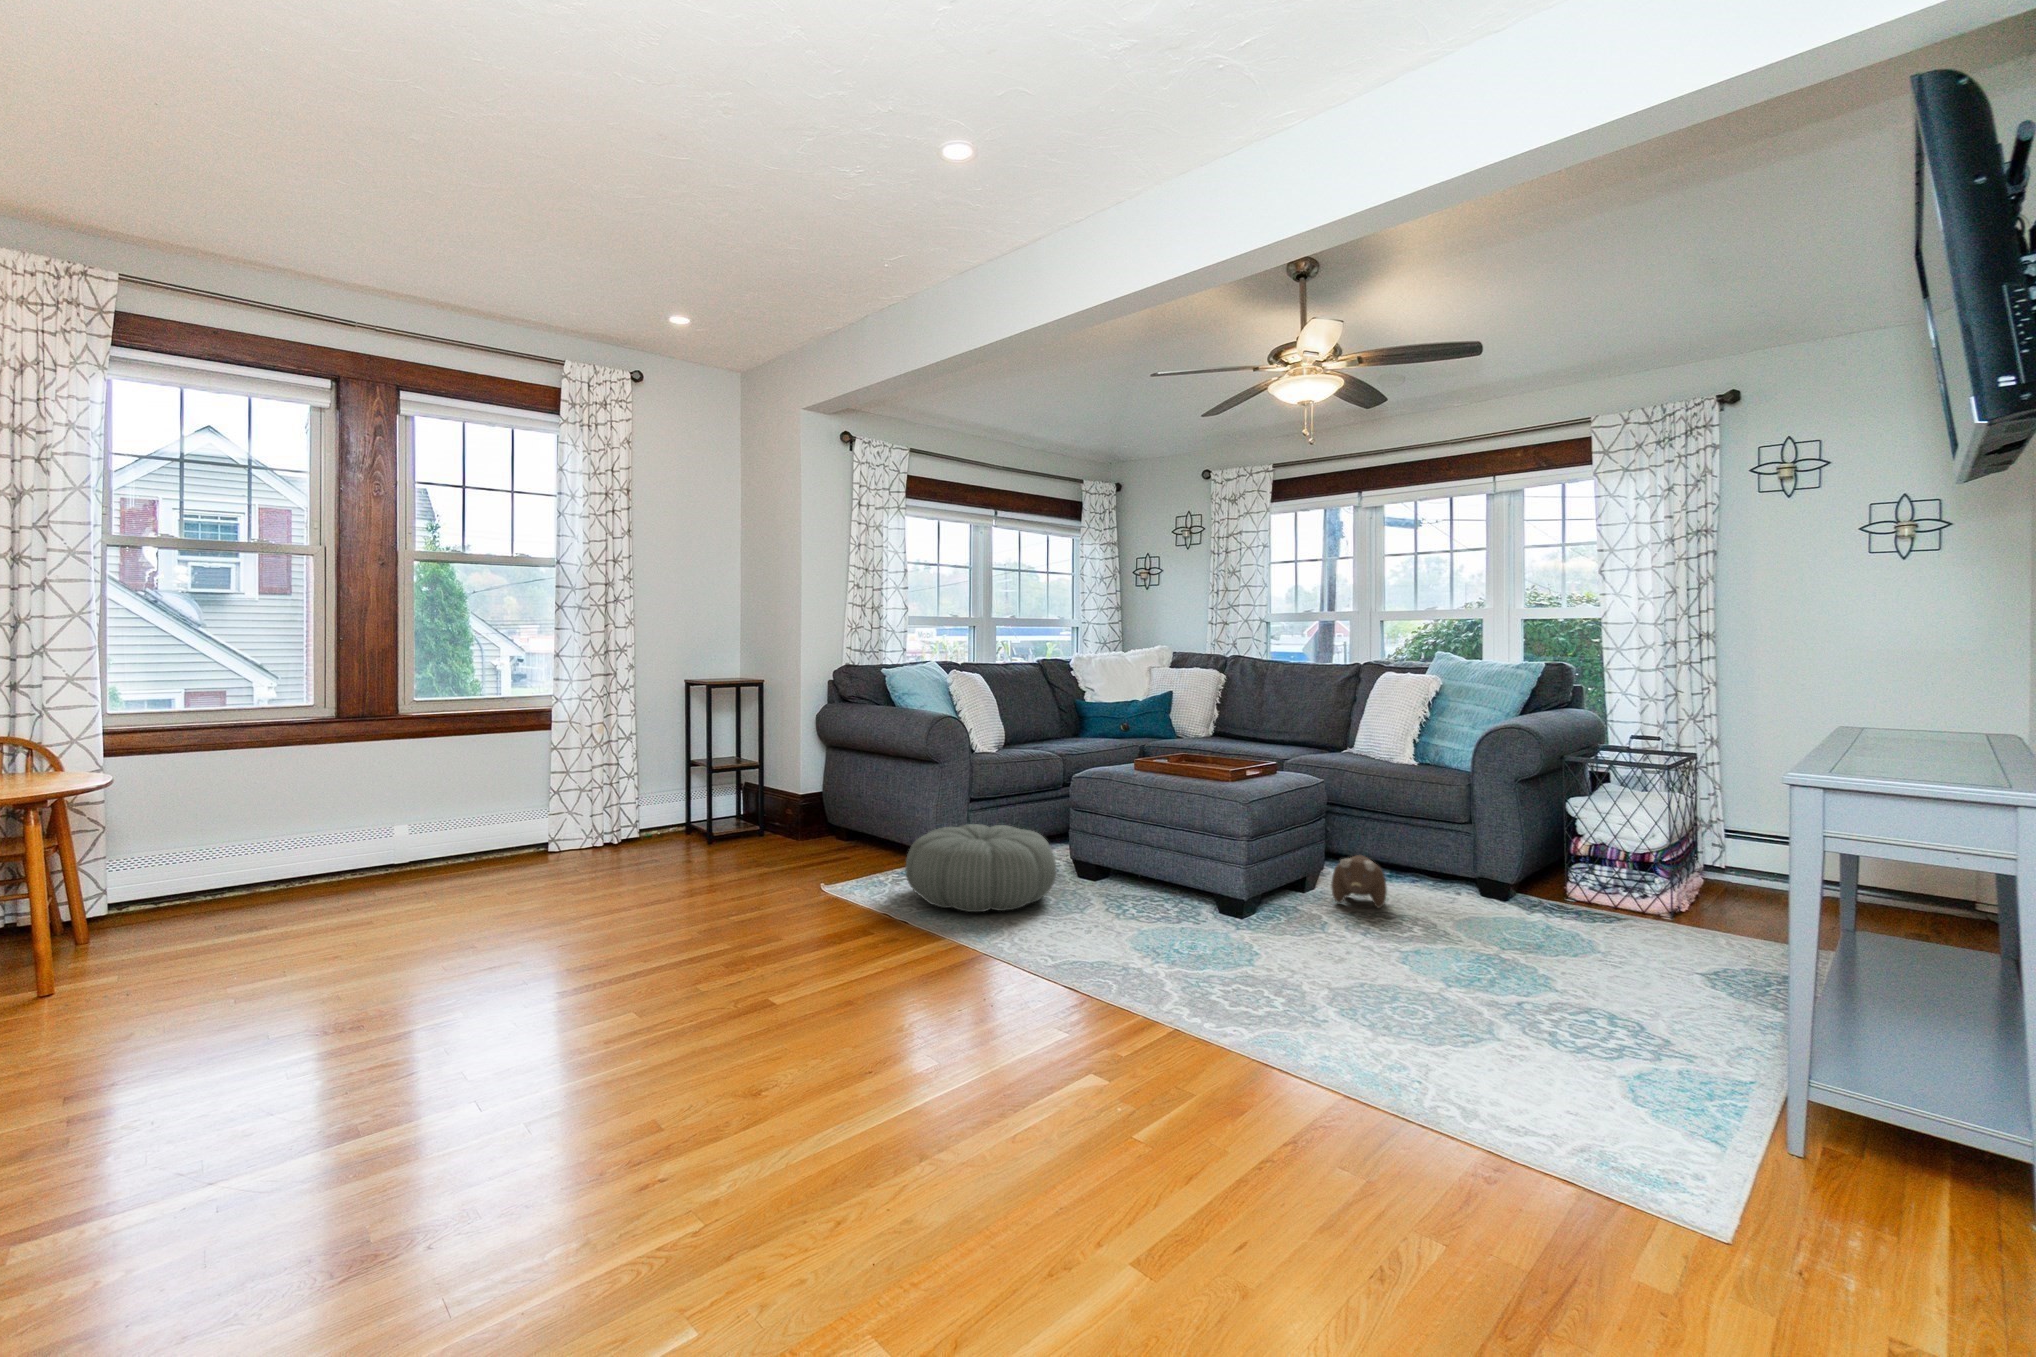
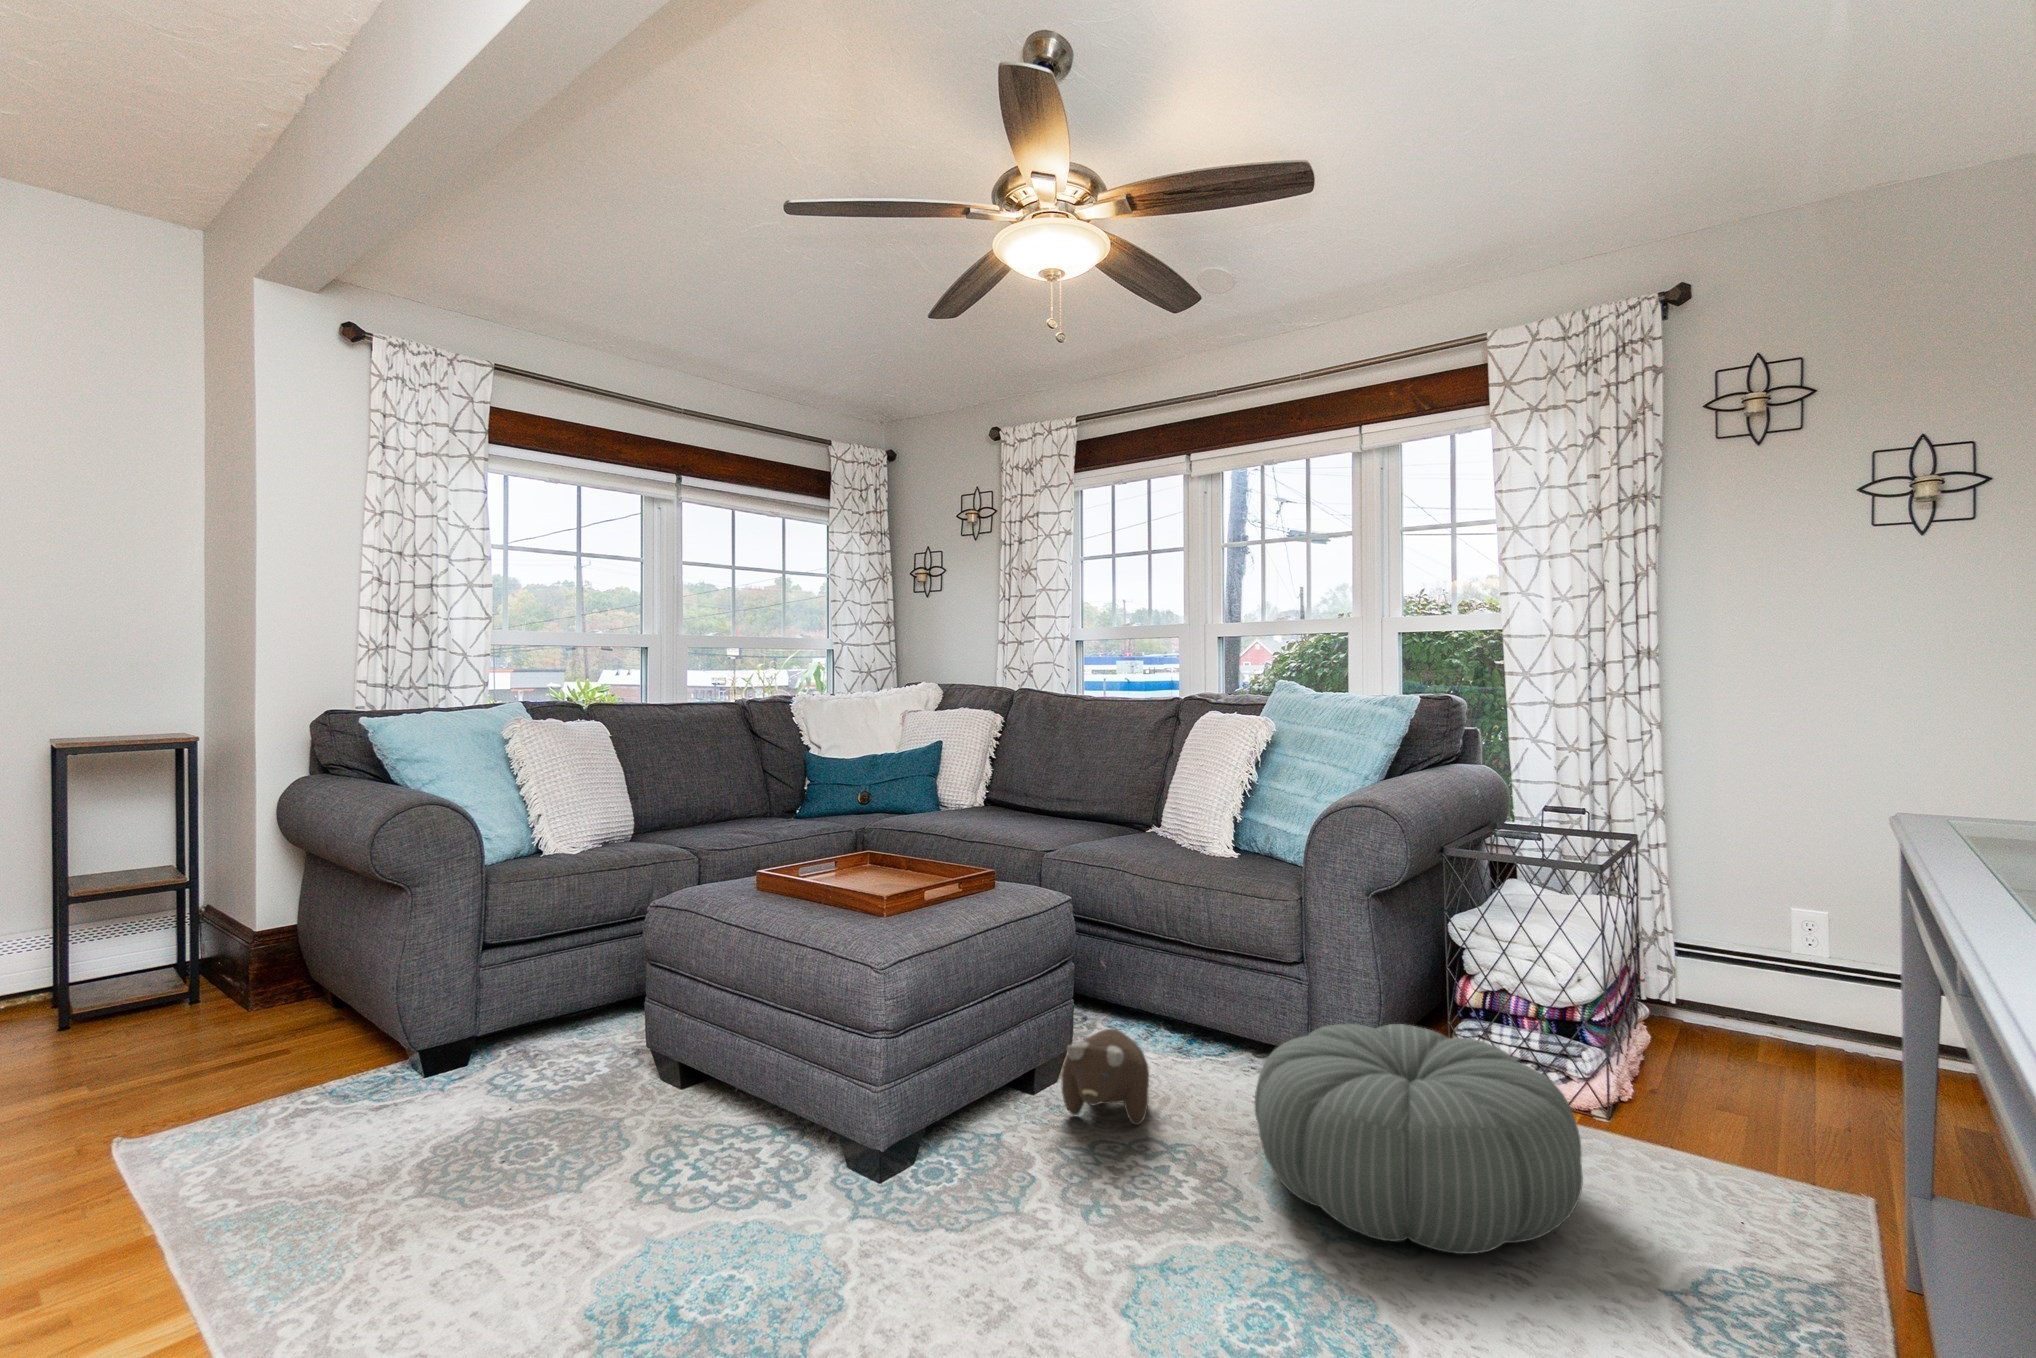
pouf: present [905,824,1056,912] -> present [1254,1024,1583,1254]

